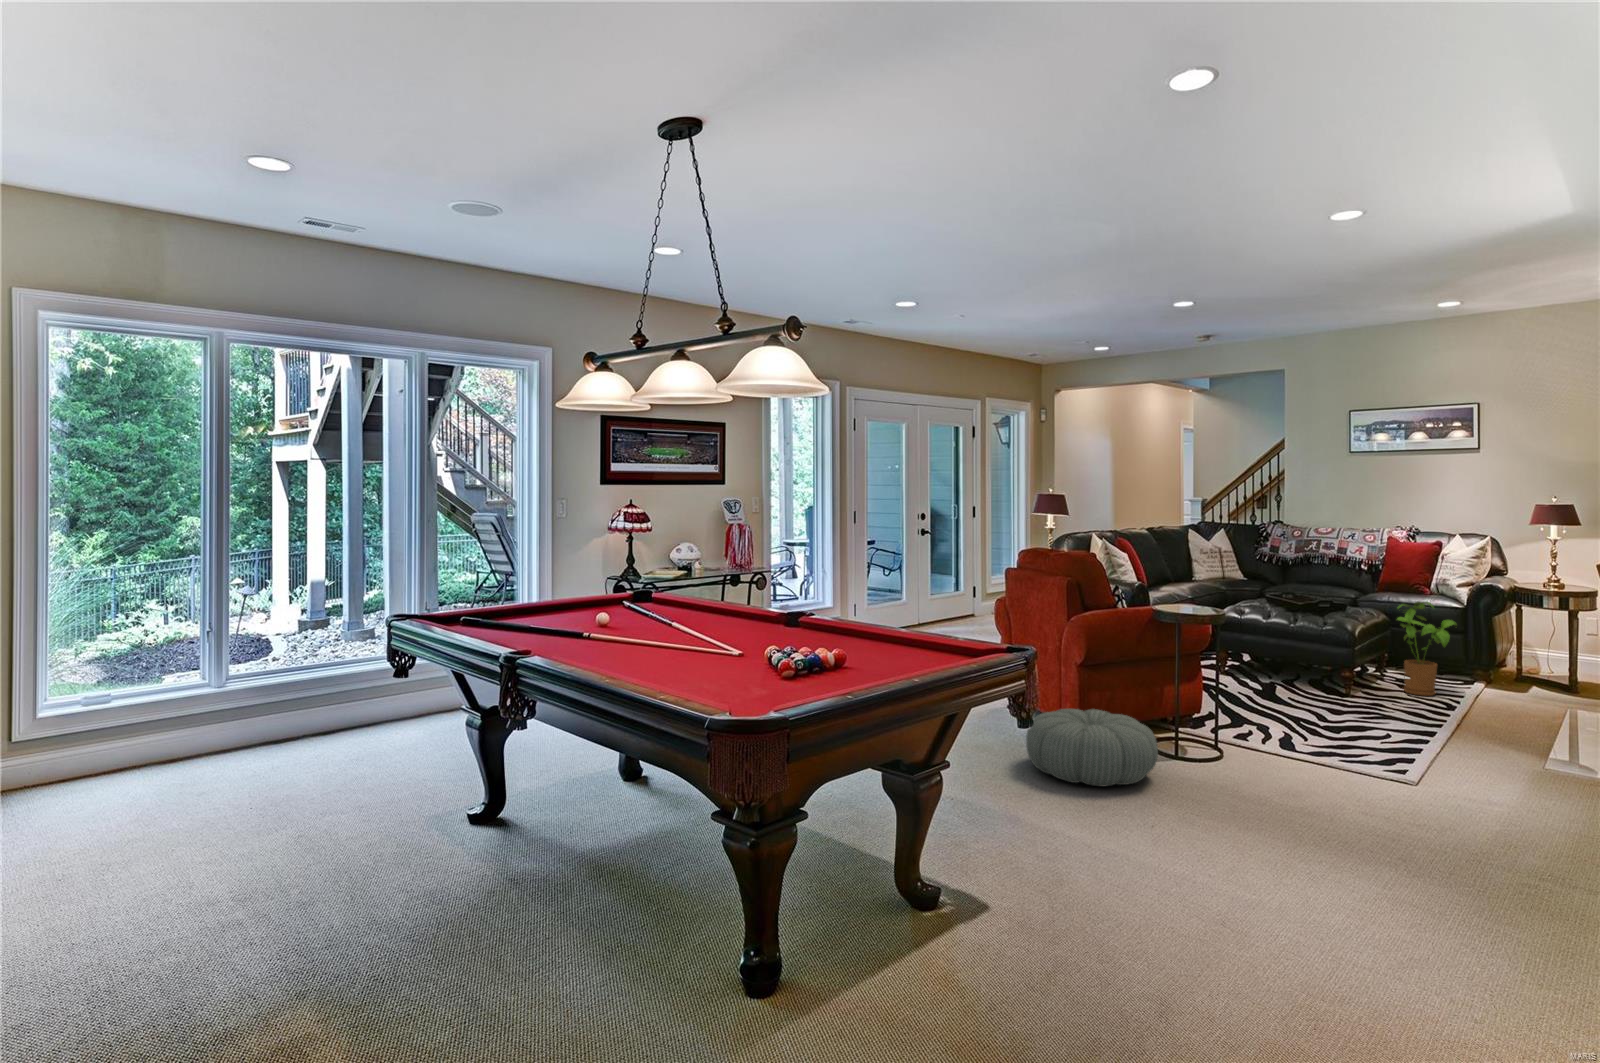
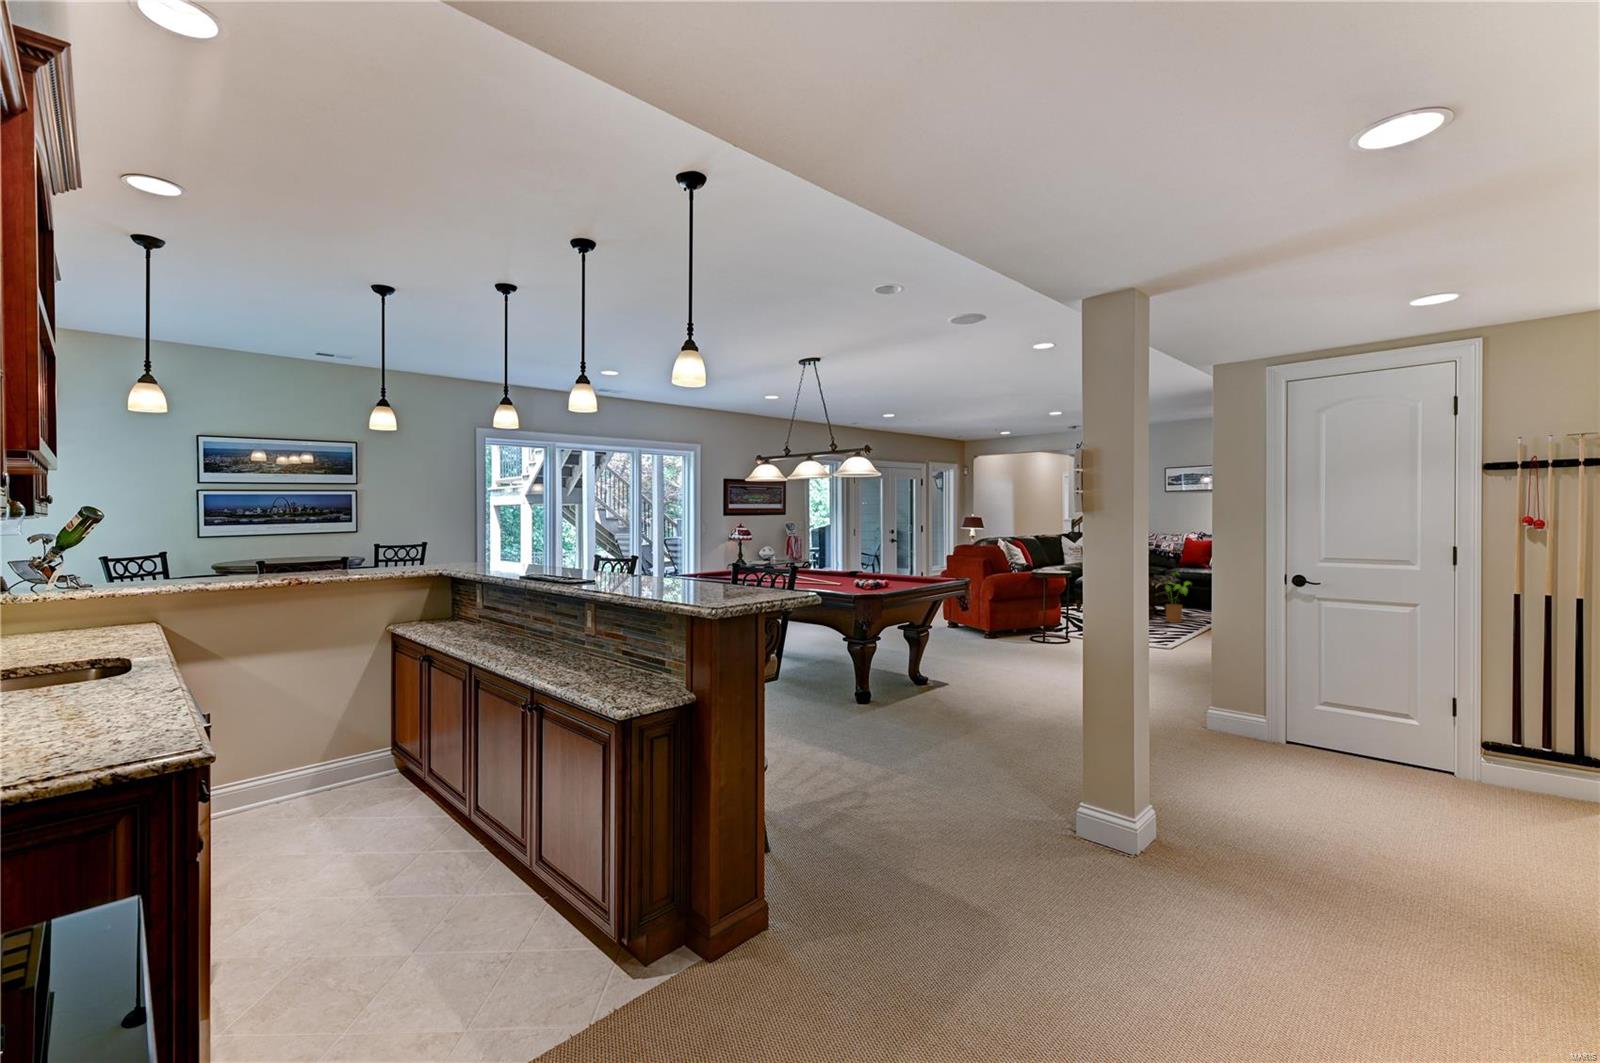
pouf: present [1026,709,1158,786] -> none [975,623,1040,657]

